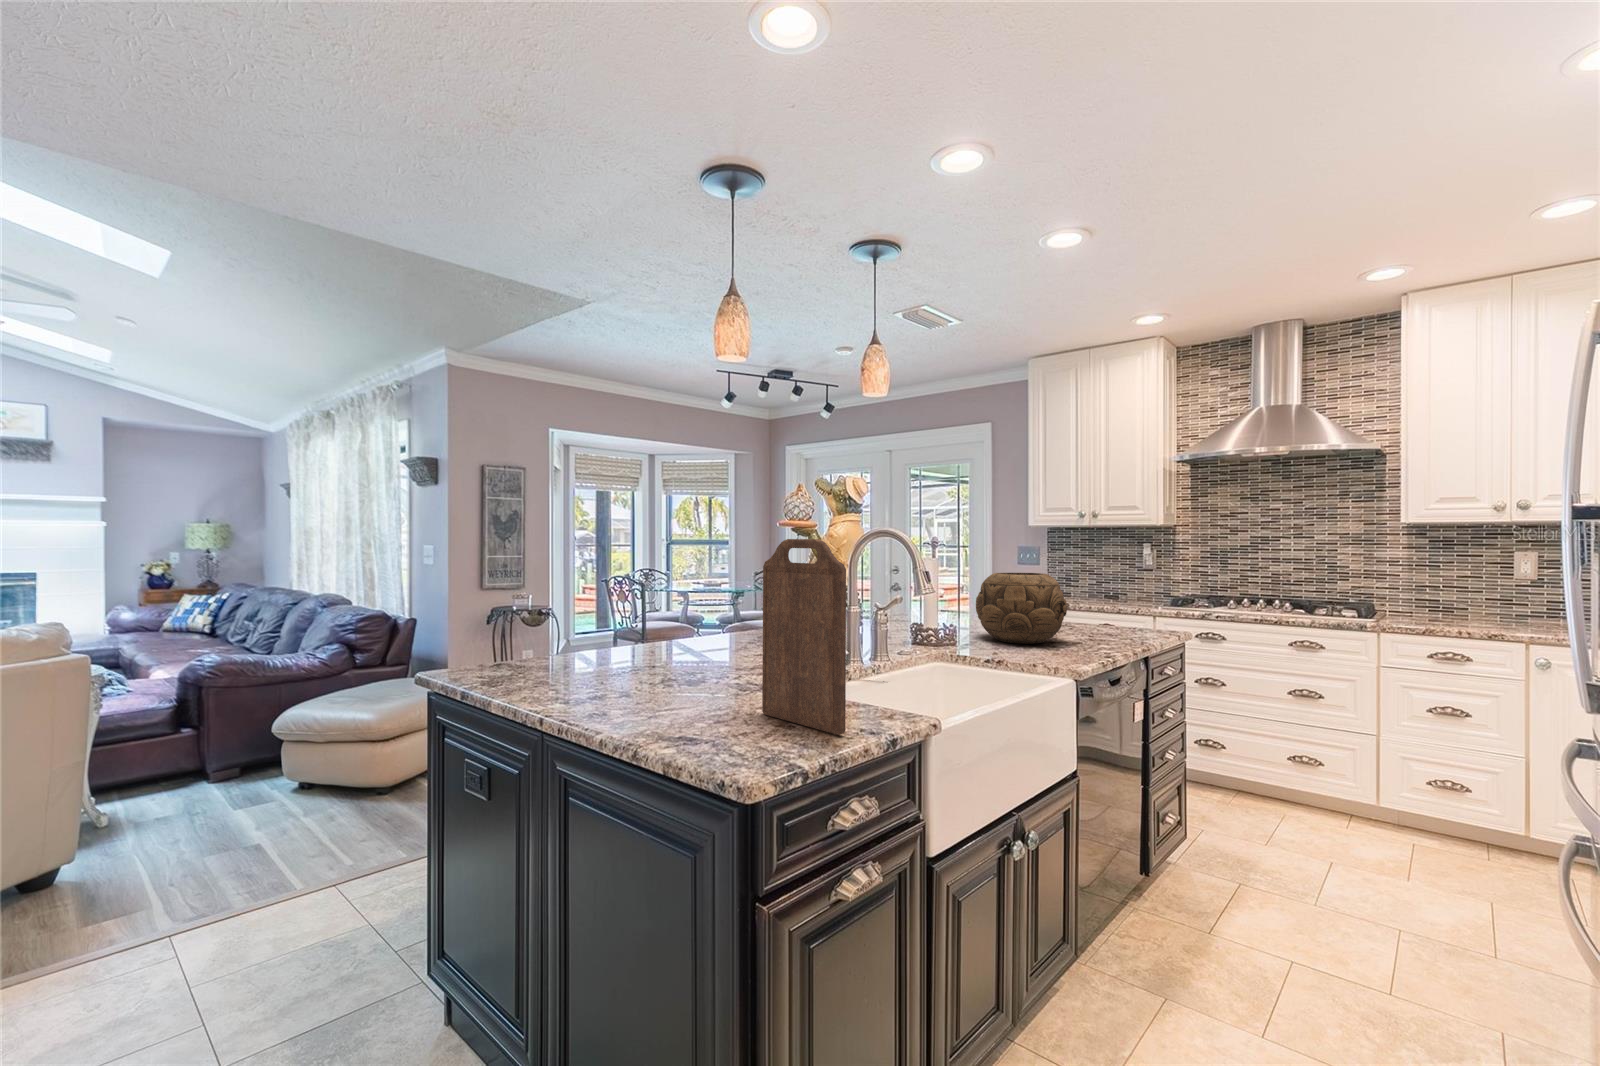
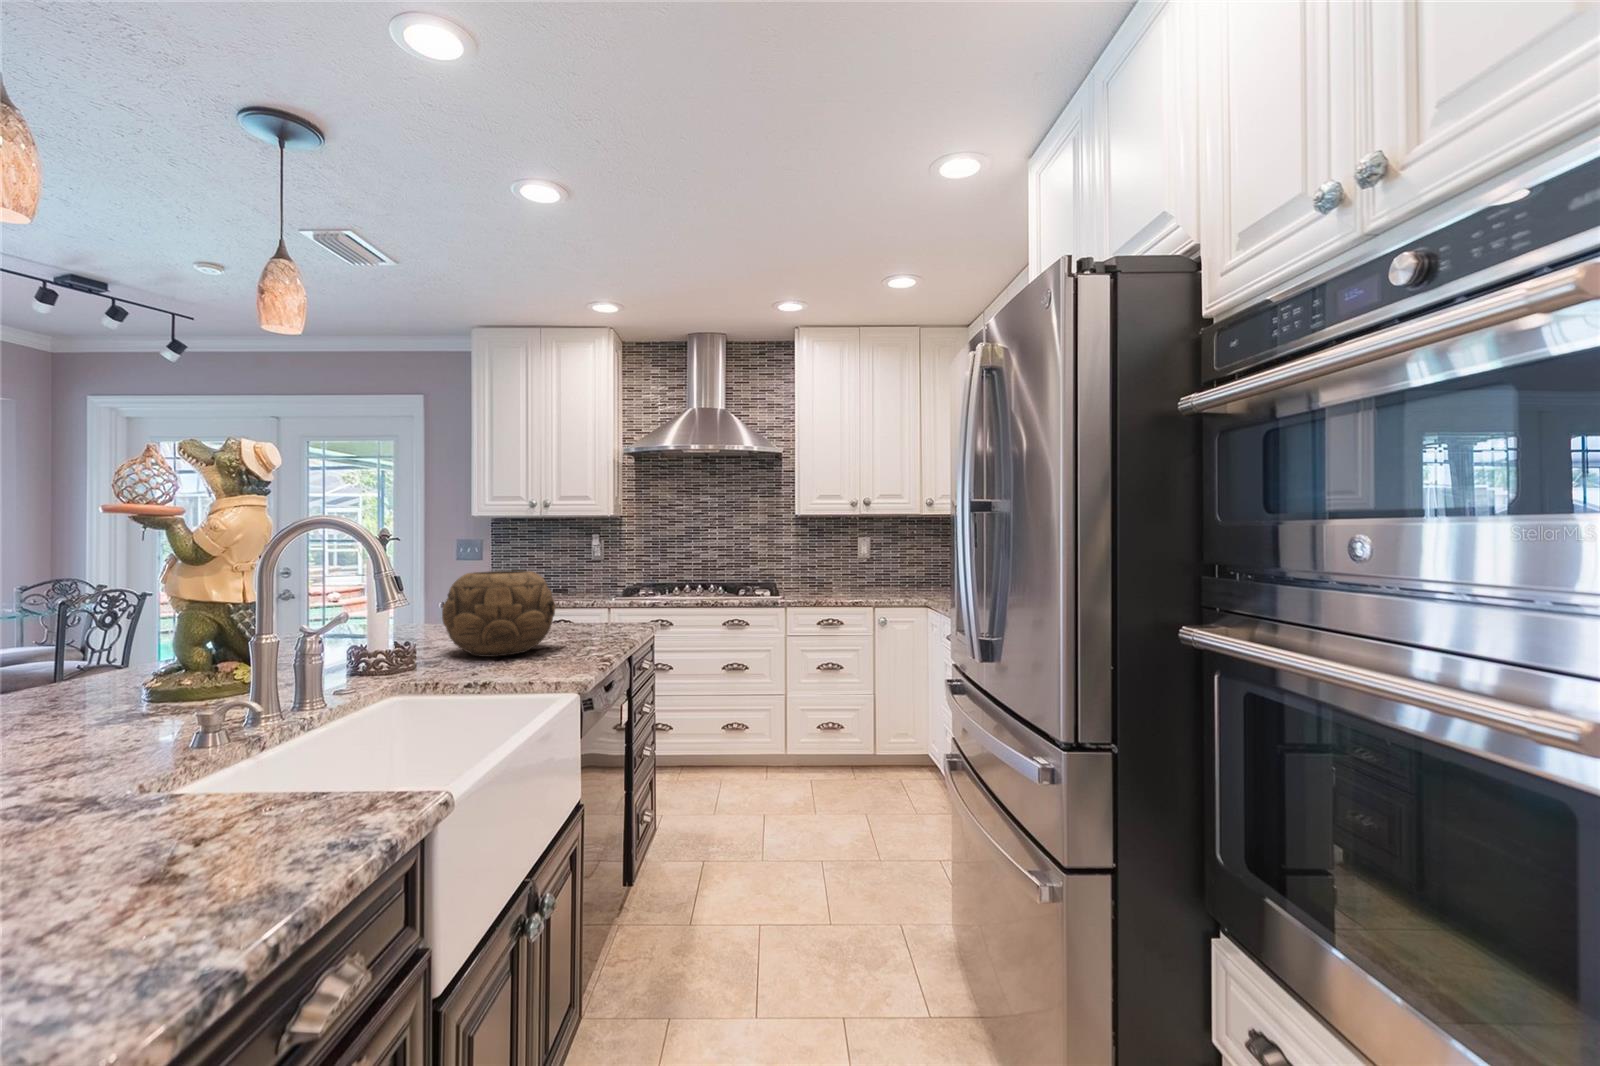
cutting board: present [762,539,846,735] -> none [86,532,306,874]

